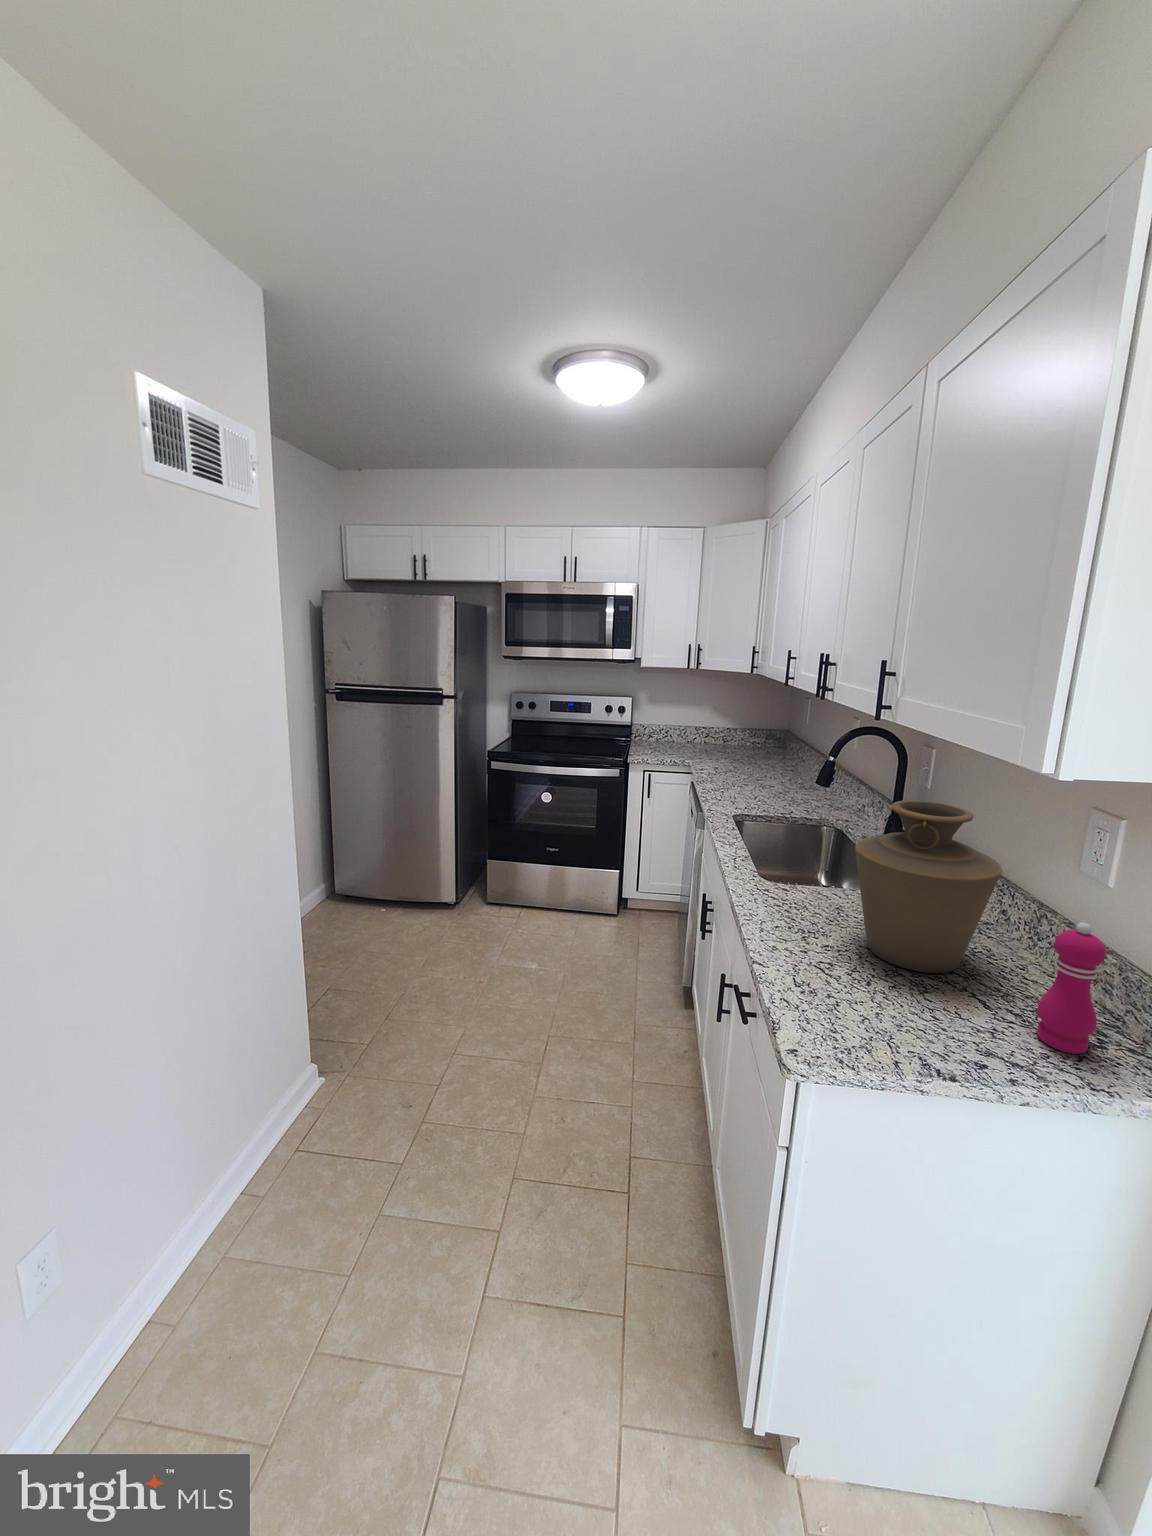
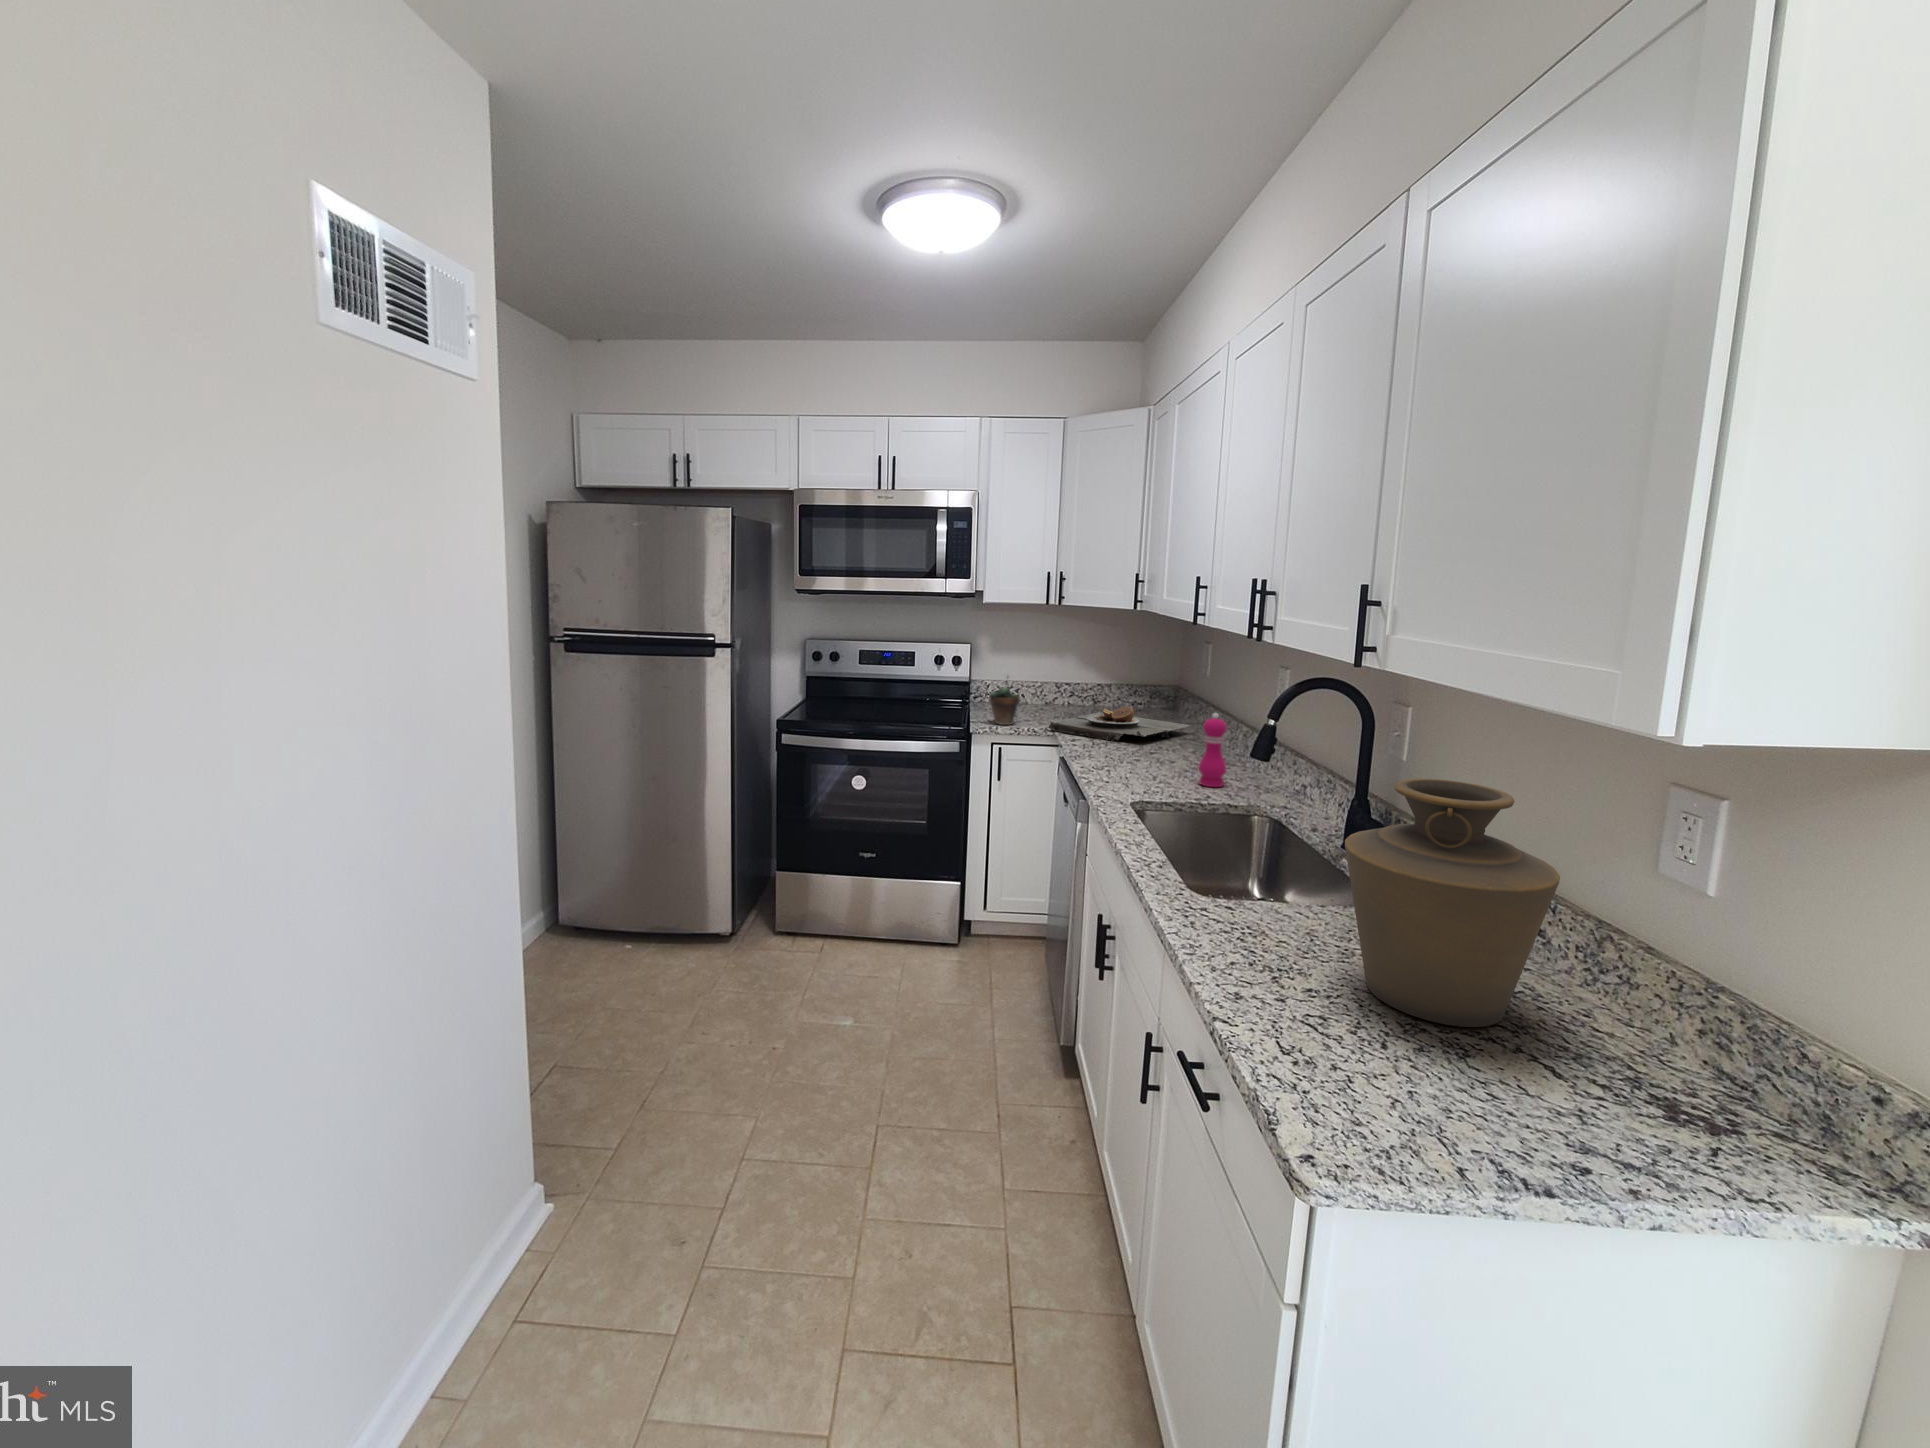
succulent plant: none [643,721,665,759] -> present [989,677,1020,725]
plate: none [684,746,790,771] -> present [1048,707,1190,741]
pepper mill: present [1037,923,1106,1054] -> present [1198,713,1226,787]

